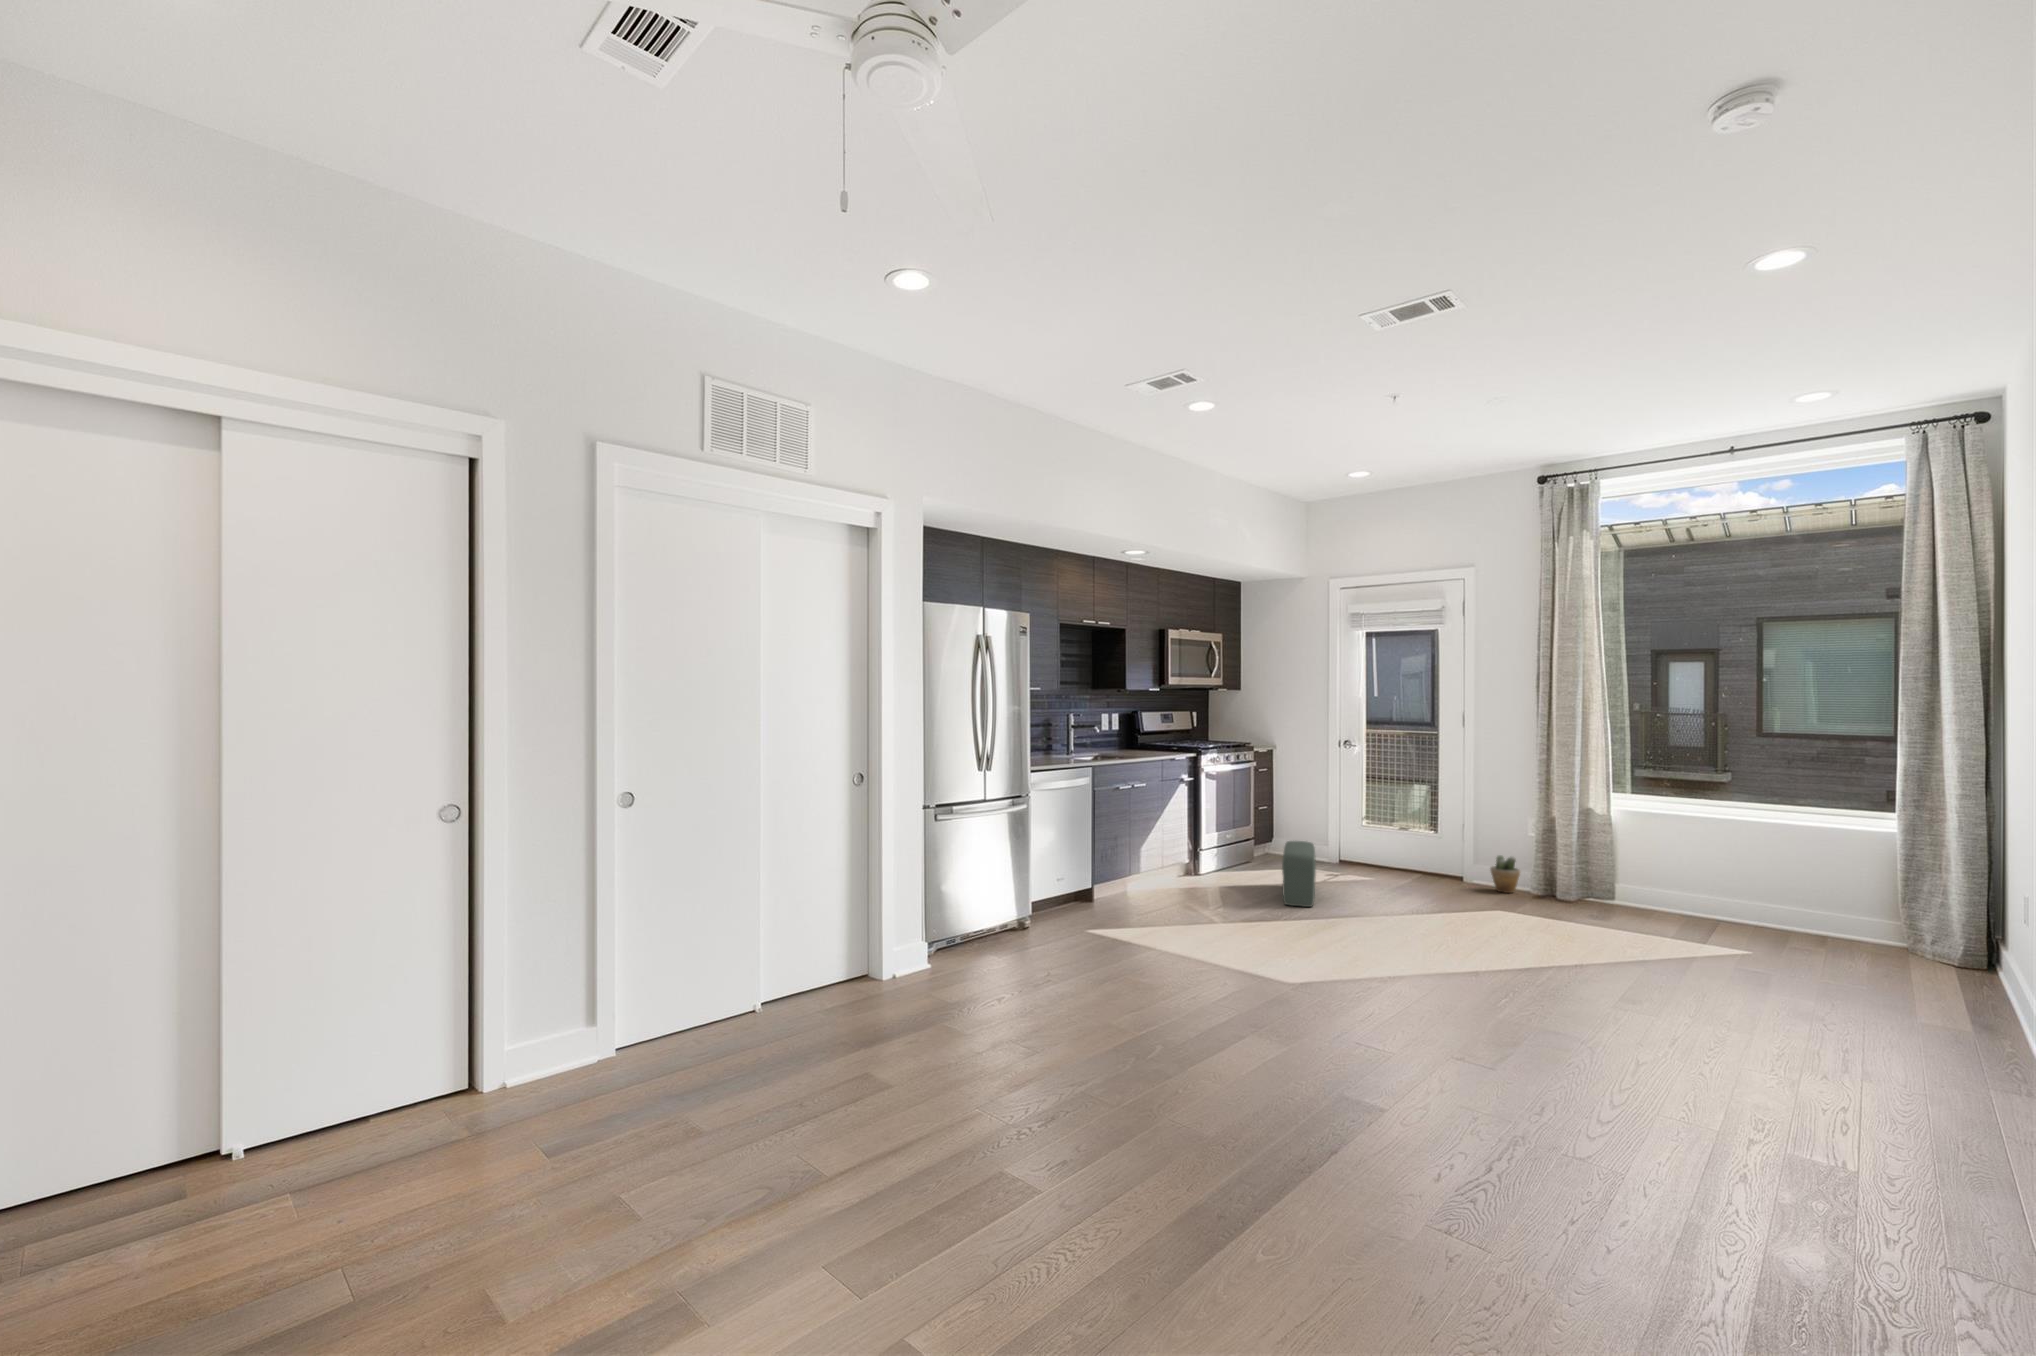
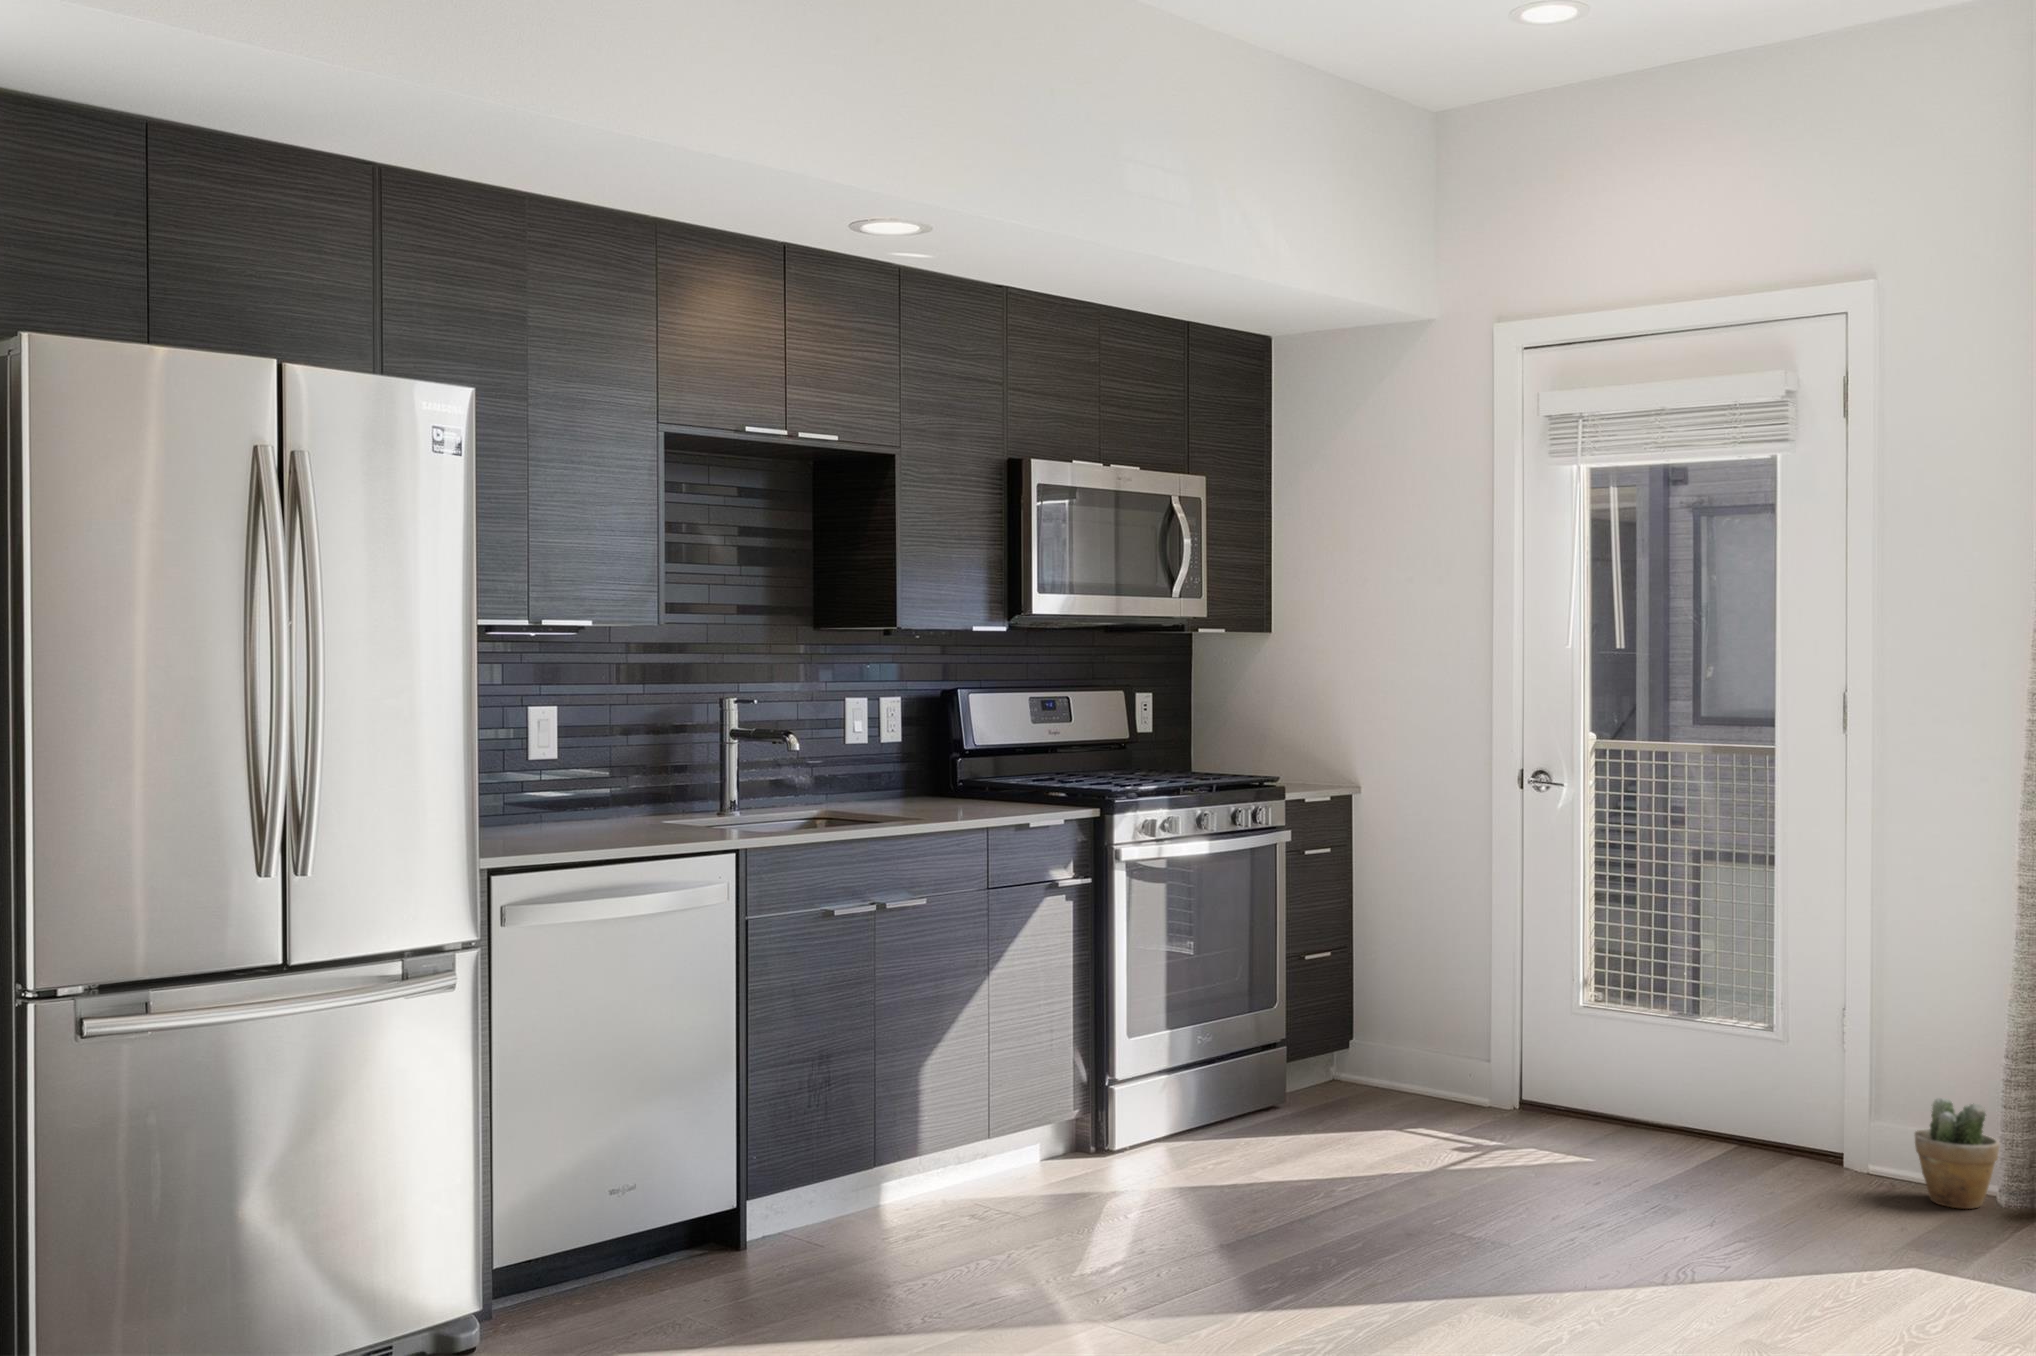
pouf: present [1282,841,1316,907] -> none [1297,1057,1412,1262]

